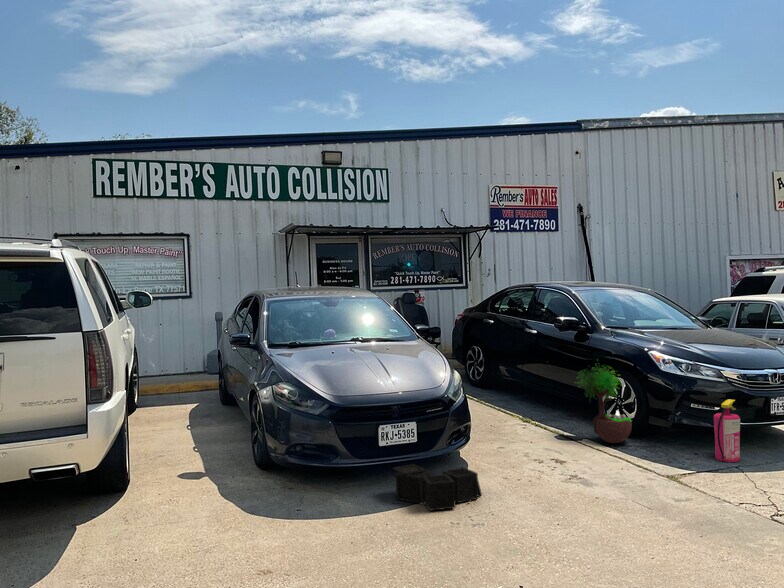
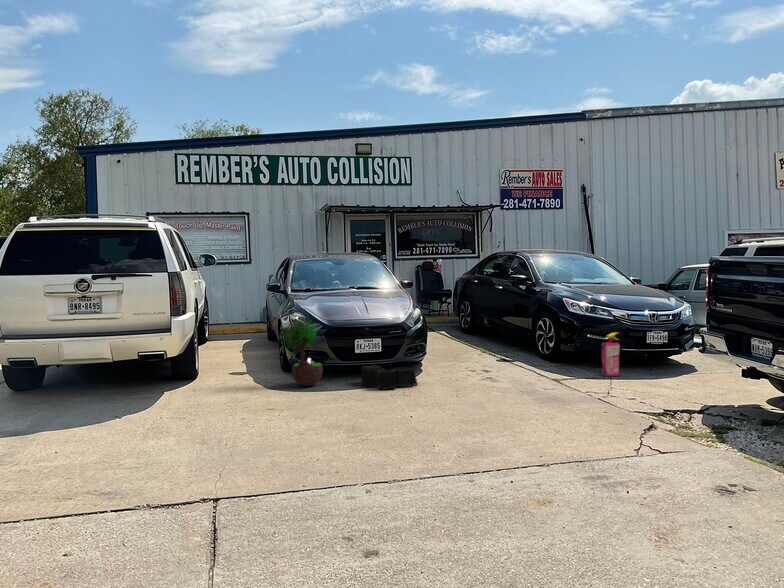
potted tree: present [577,365,632,443] -> present [281,322,323,386]

